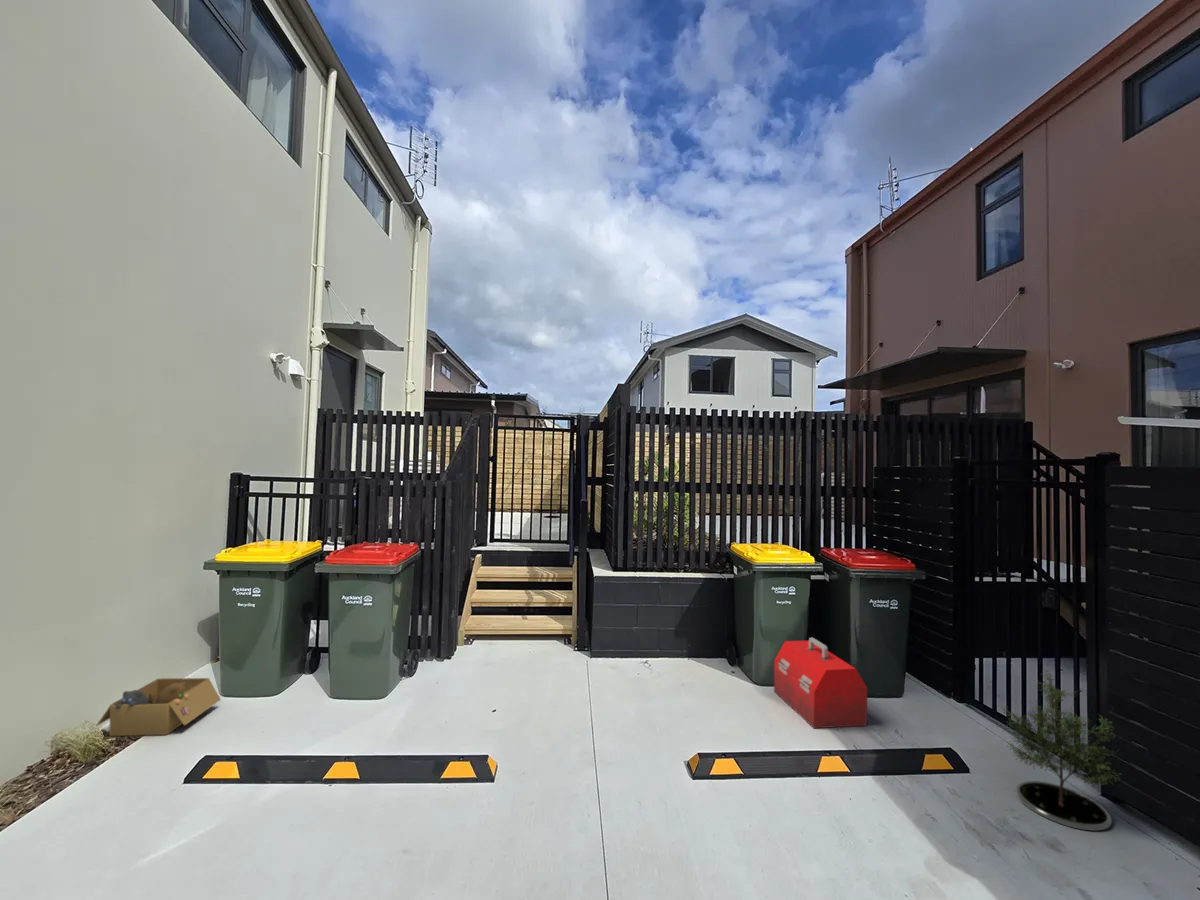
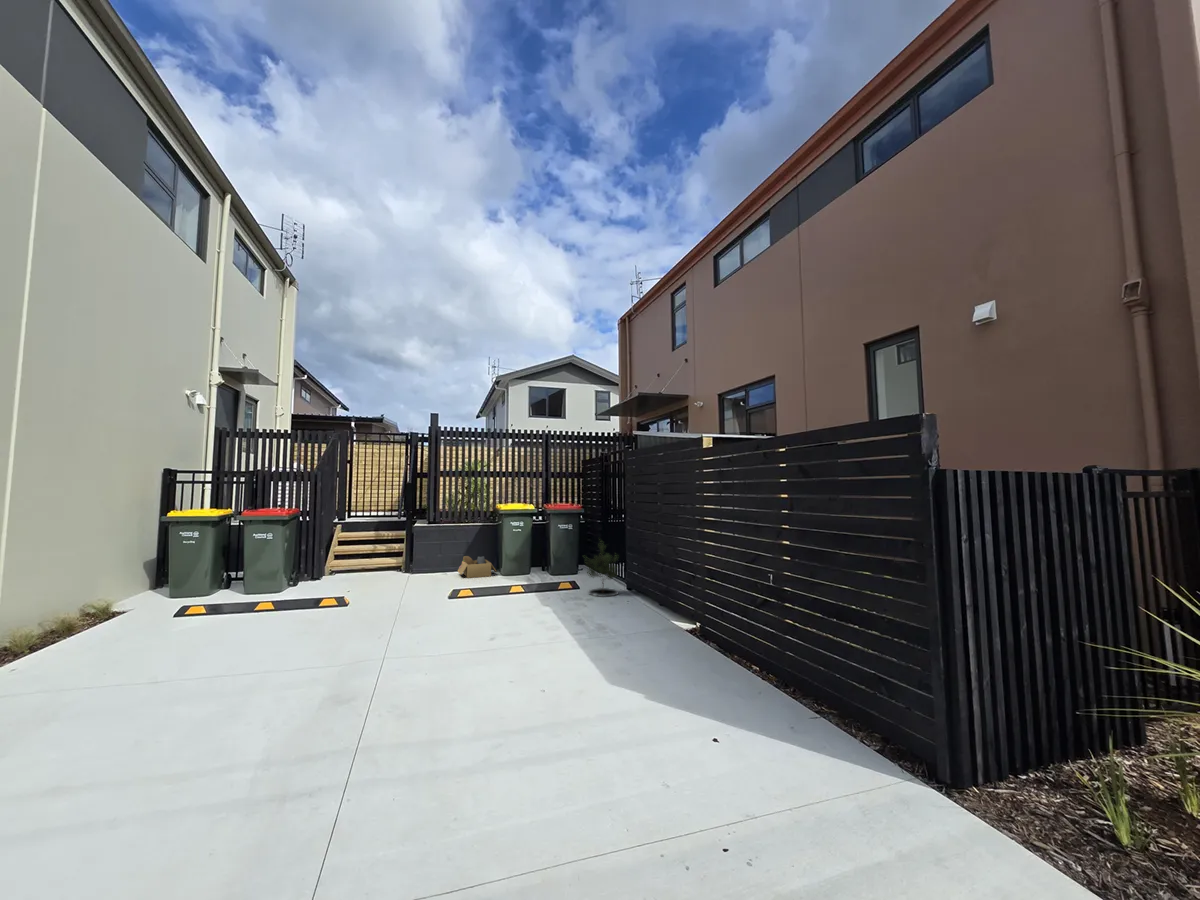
toolbox: present [774,638,867,728] -> none [509,546,546,585]
cardboard box: present [97,678,221,736] -> present [458,556,496,578]

